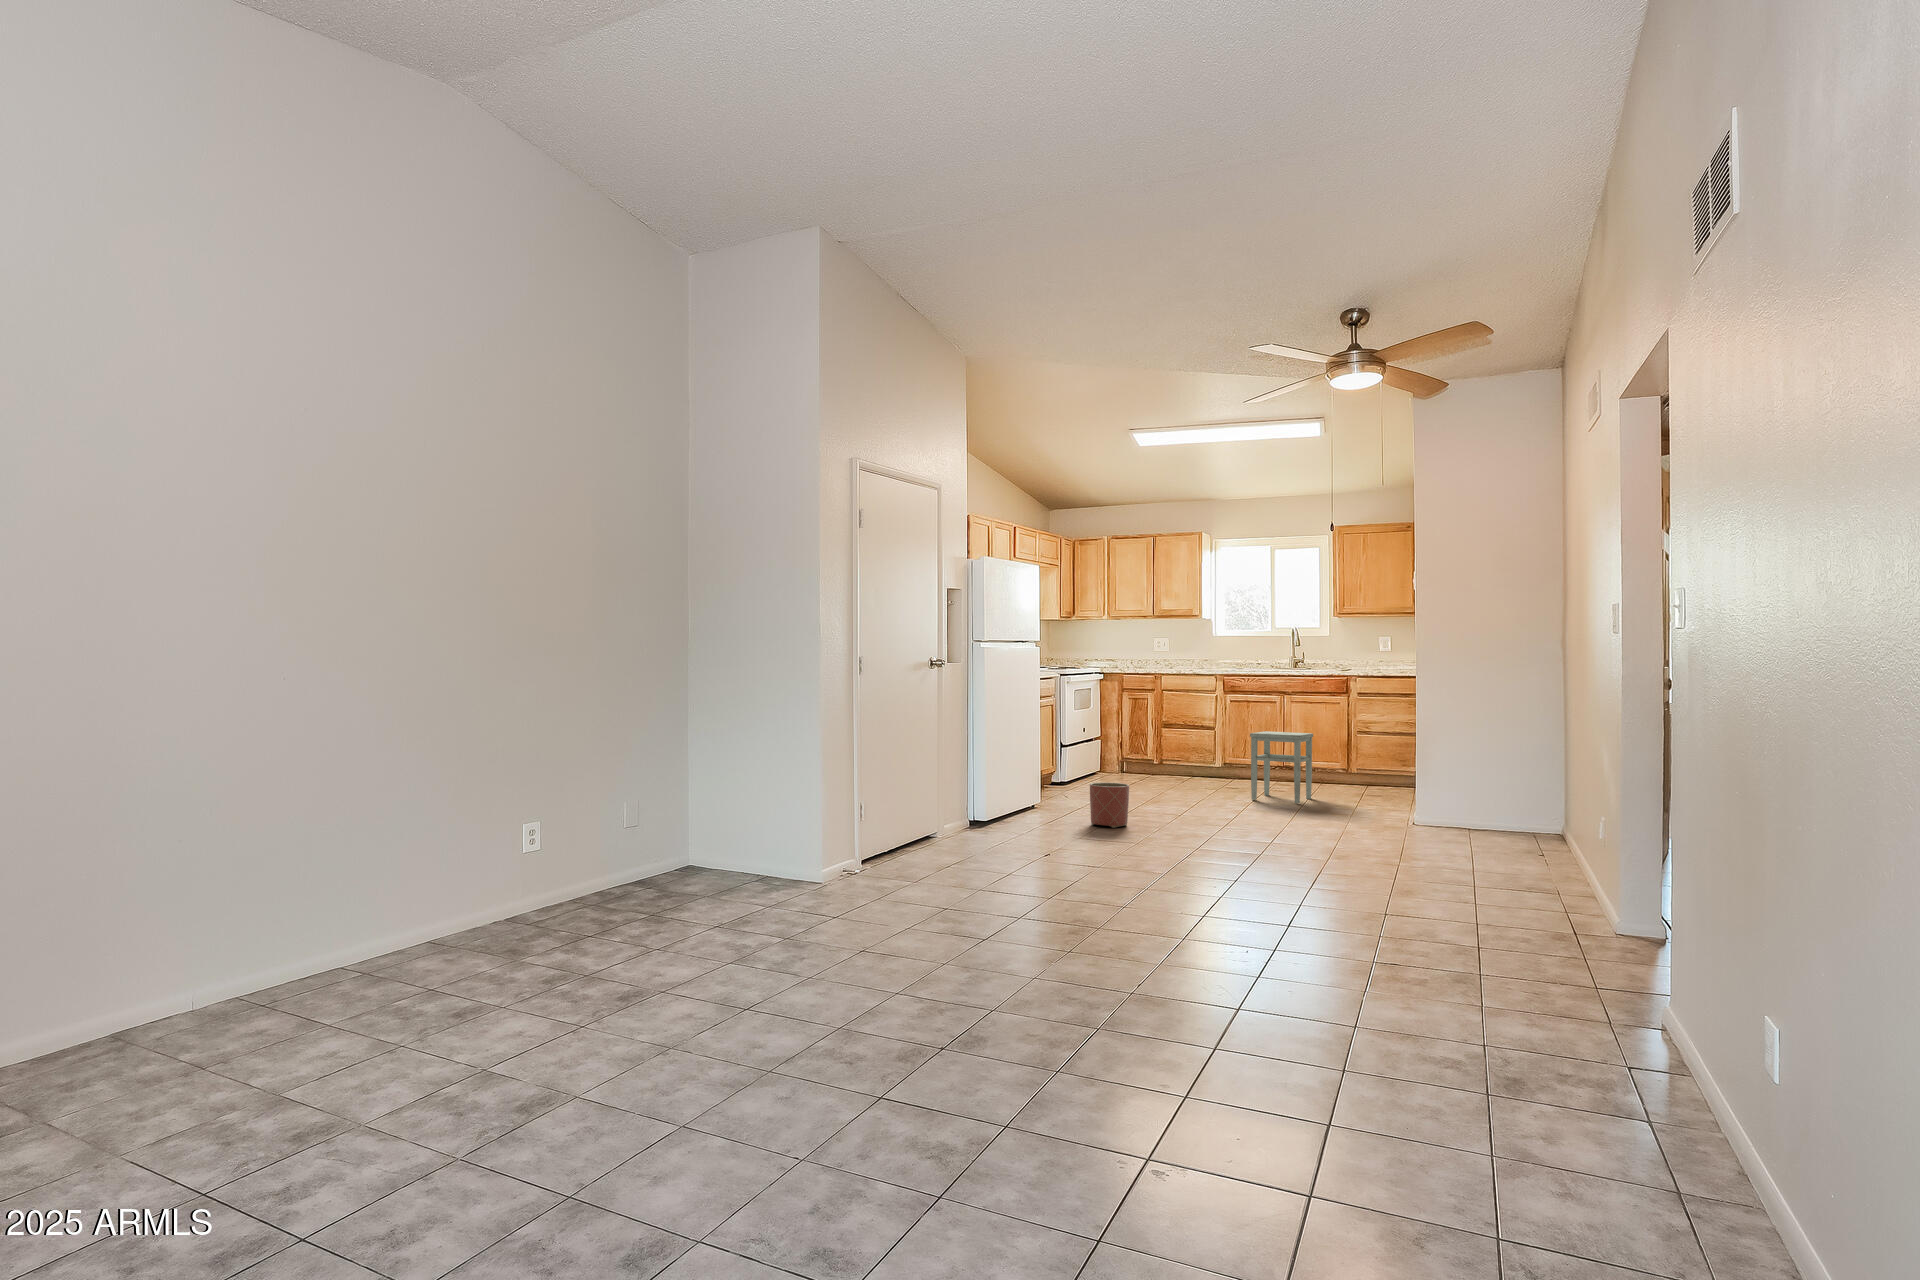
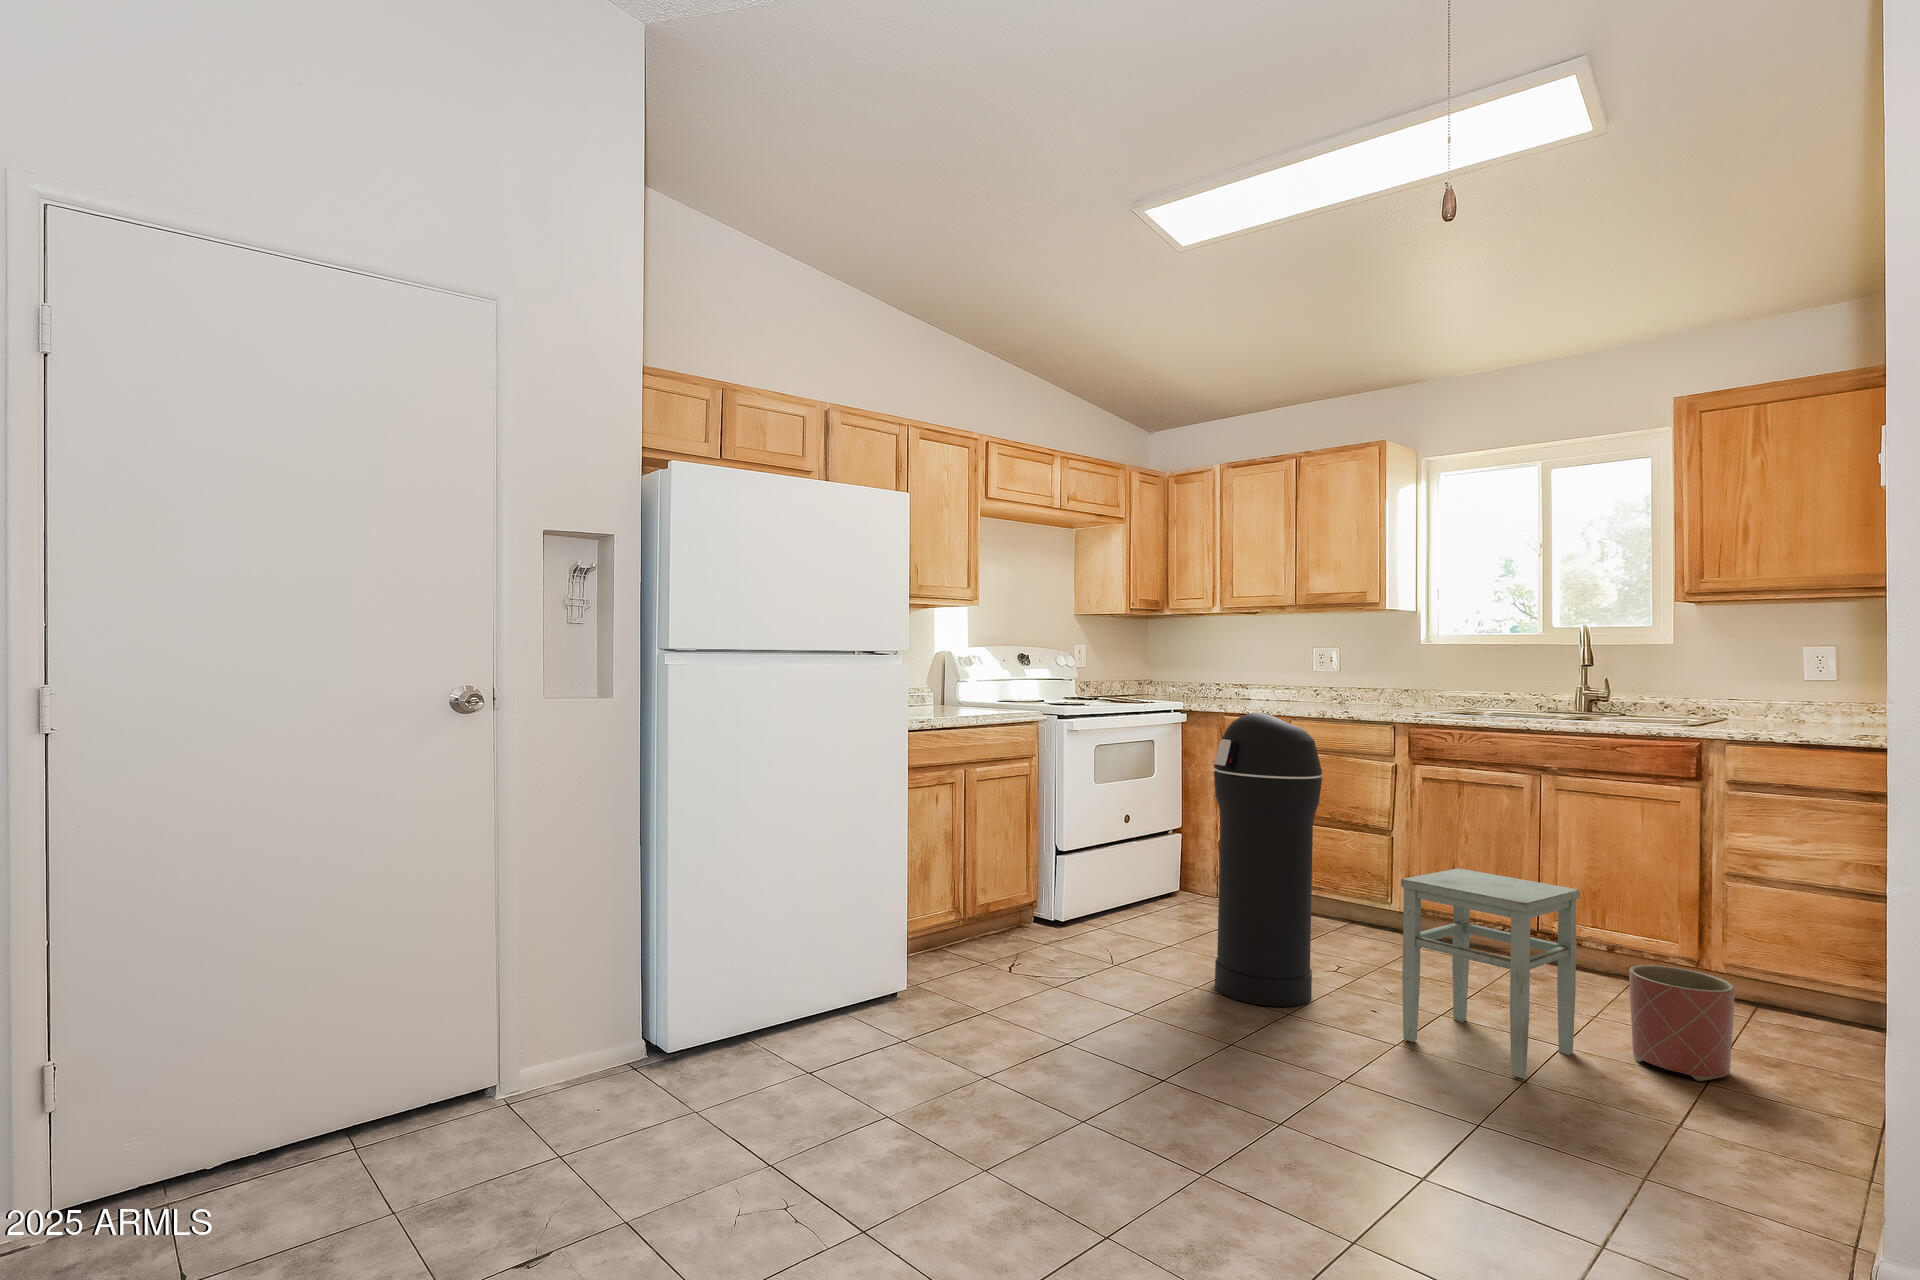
trash can: none [1161,667,1210,797] -> present [1214,713,1322,1007]
planter: present [1090,783,1129,828] -> present [1629,965,1735,1081]

